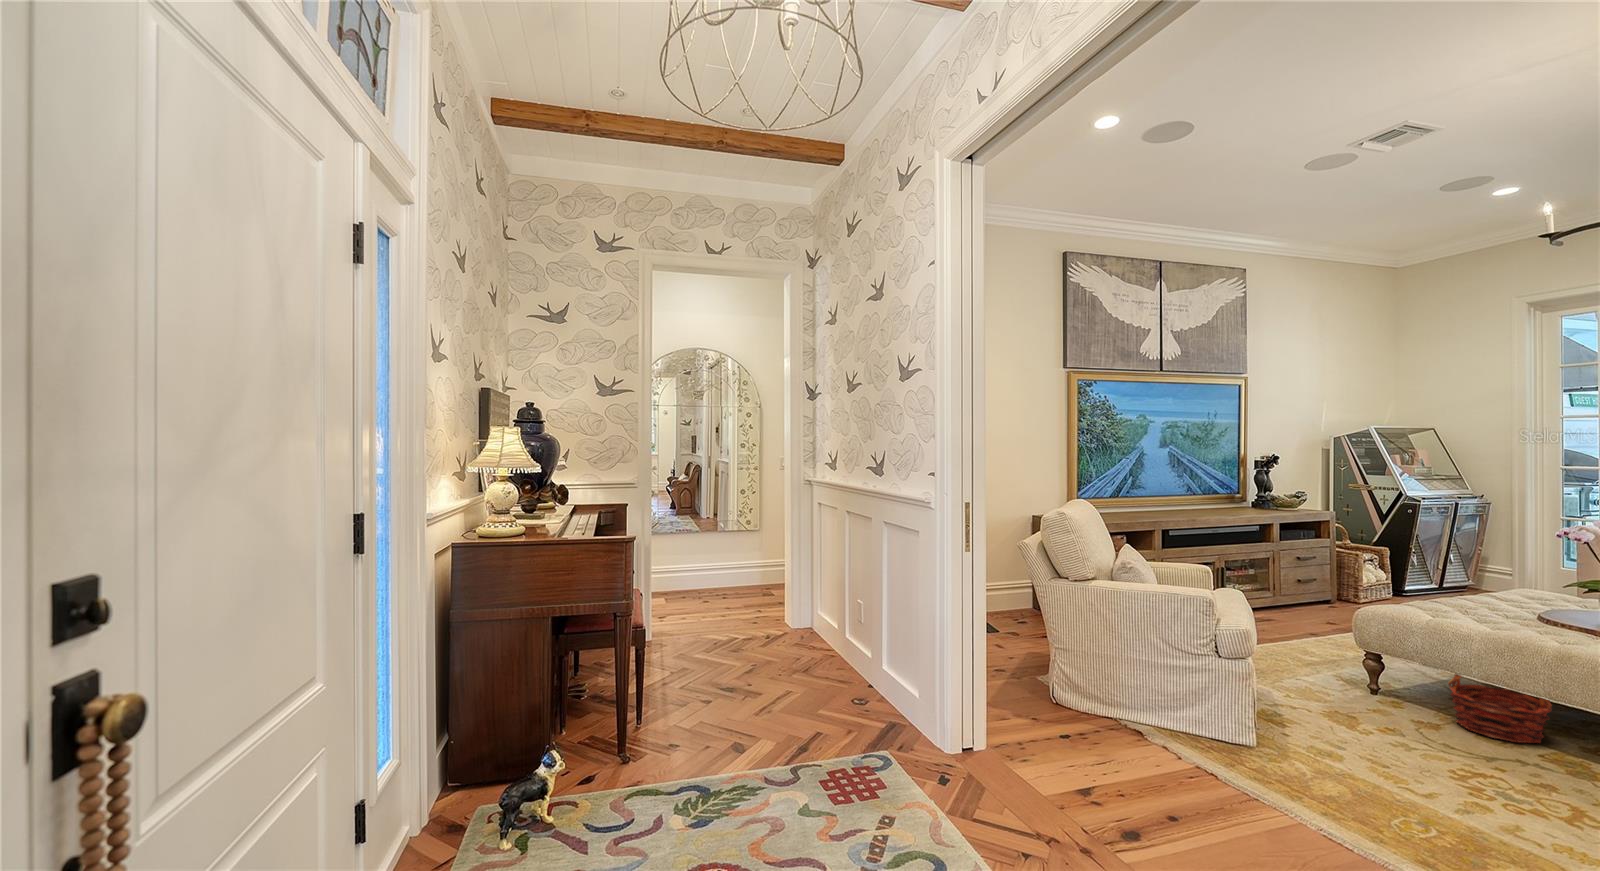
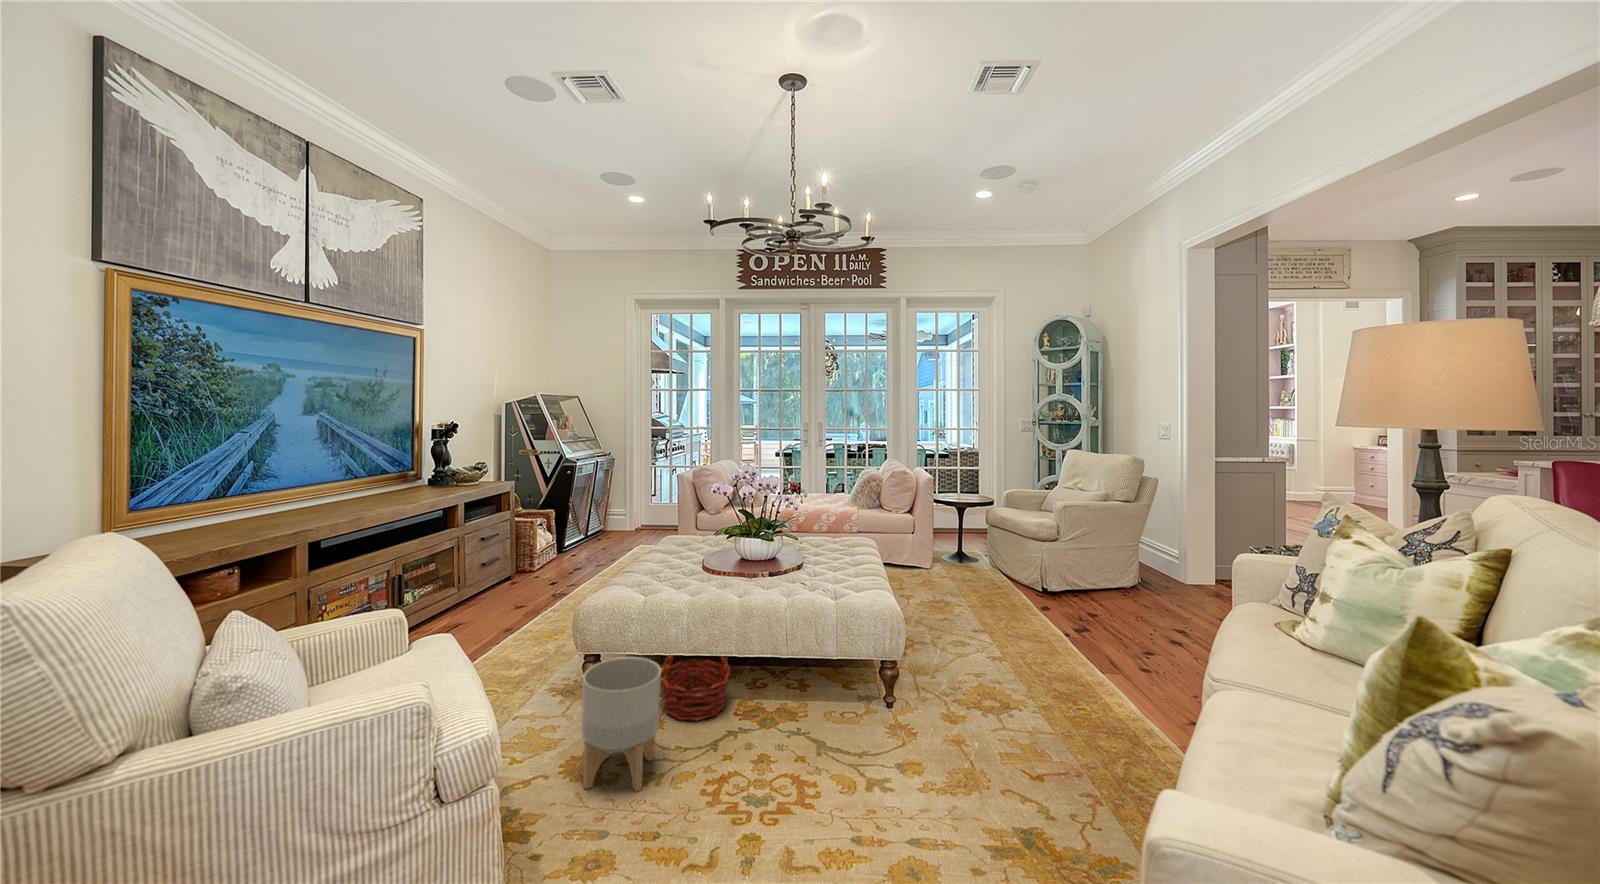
planter: none [1341,637,1423,744] -> present [582,657,661,791]

